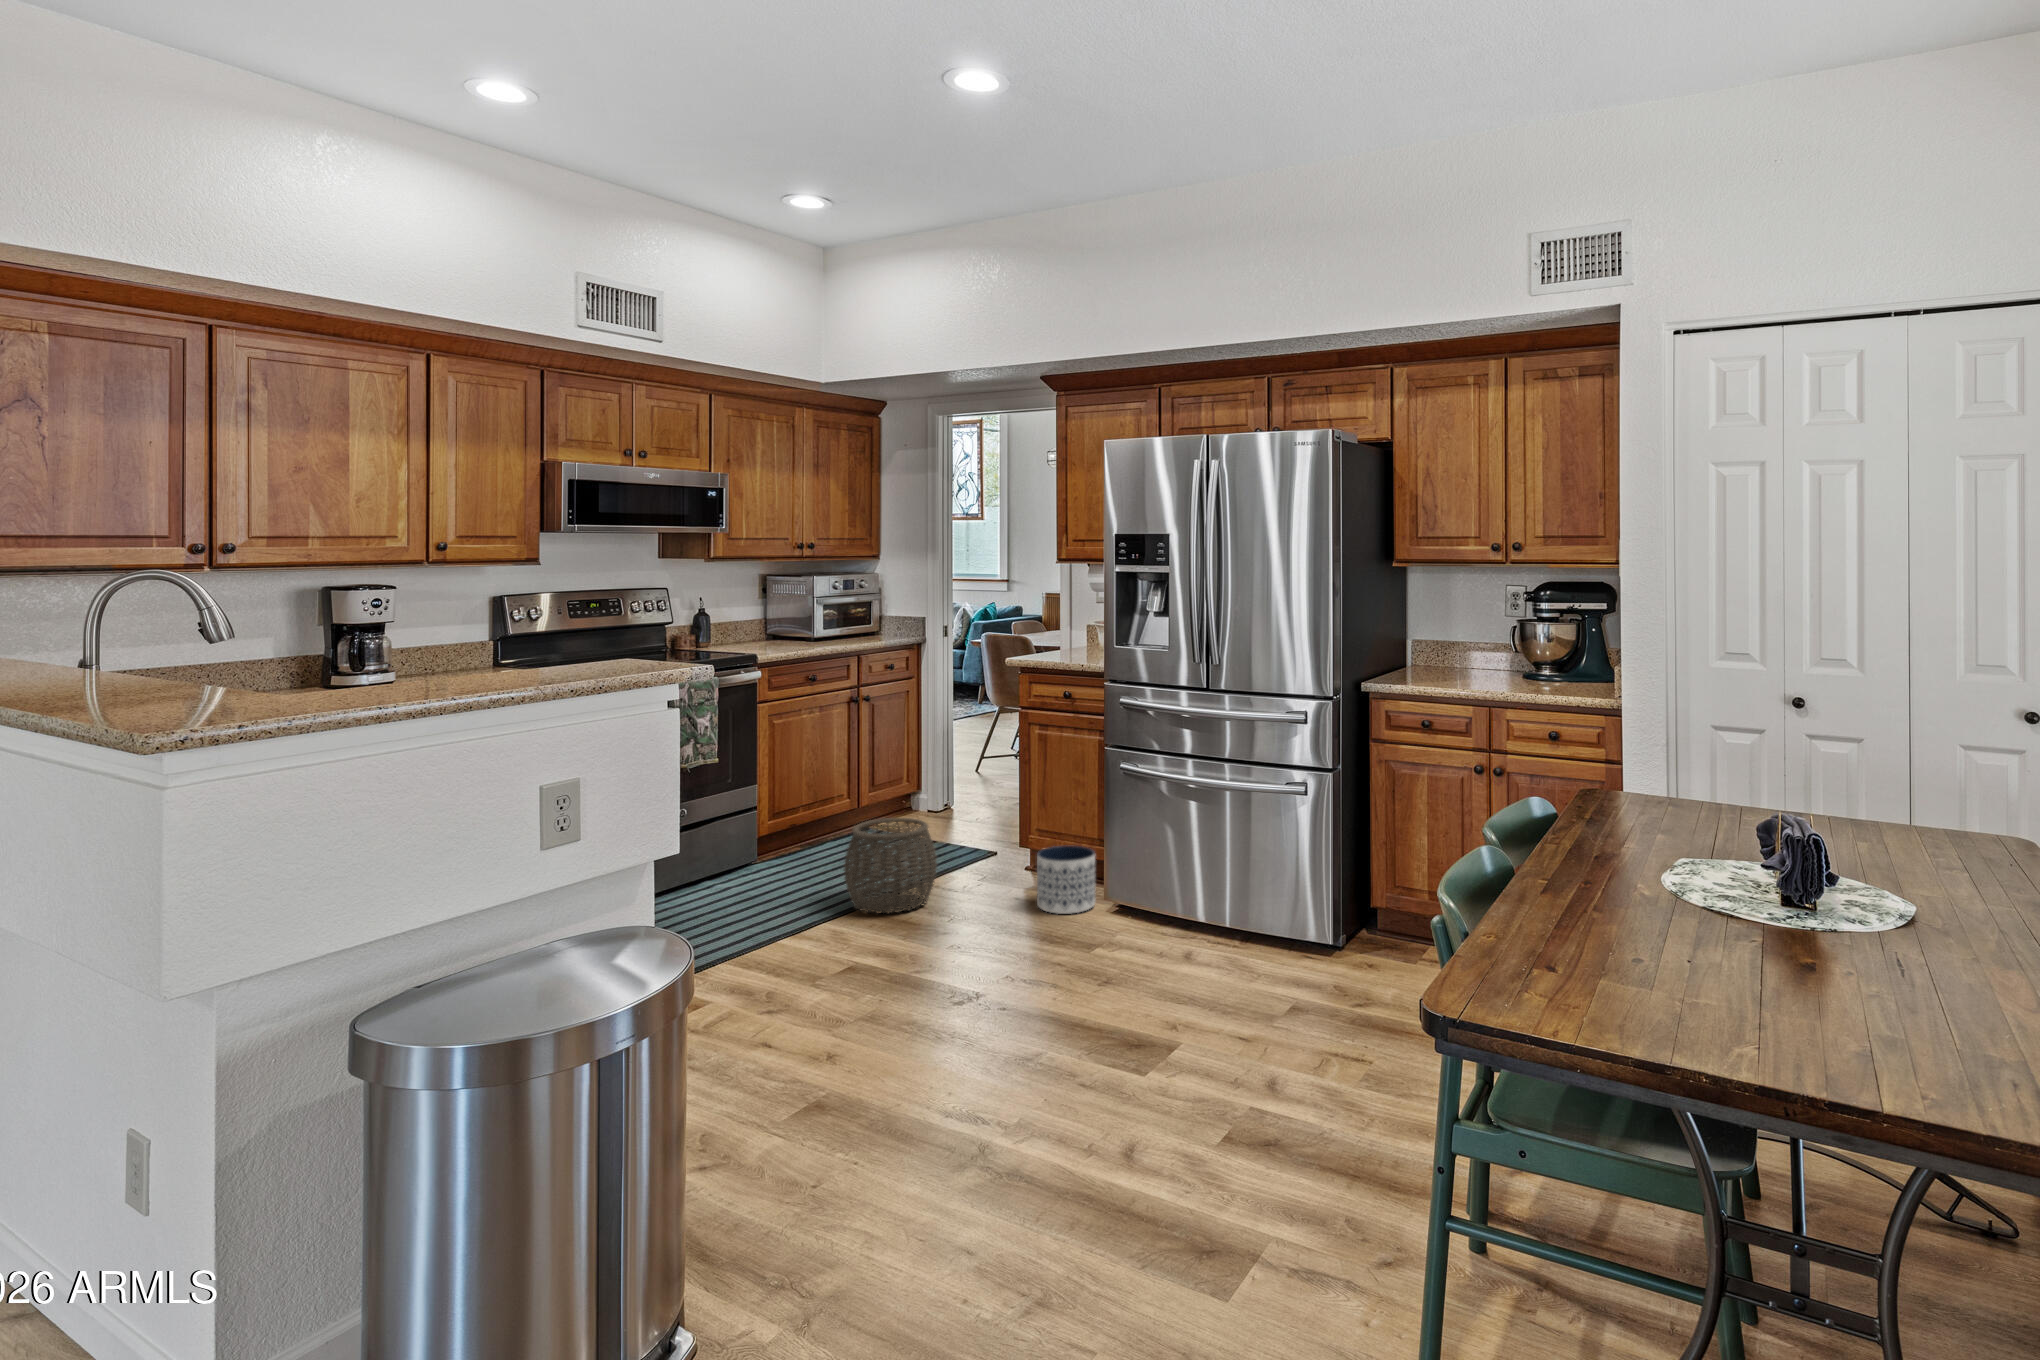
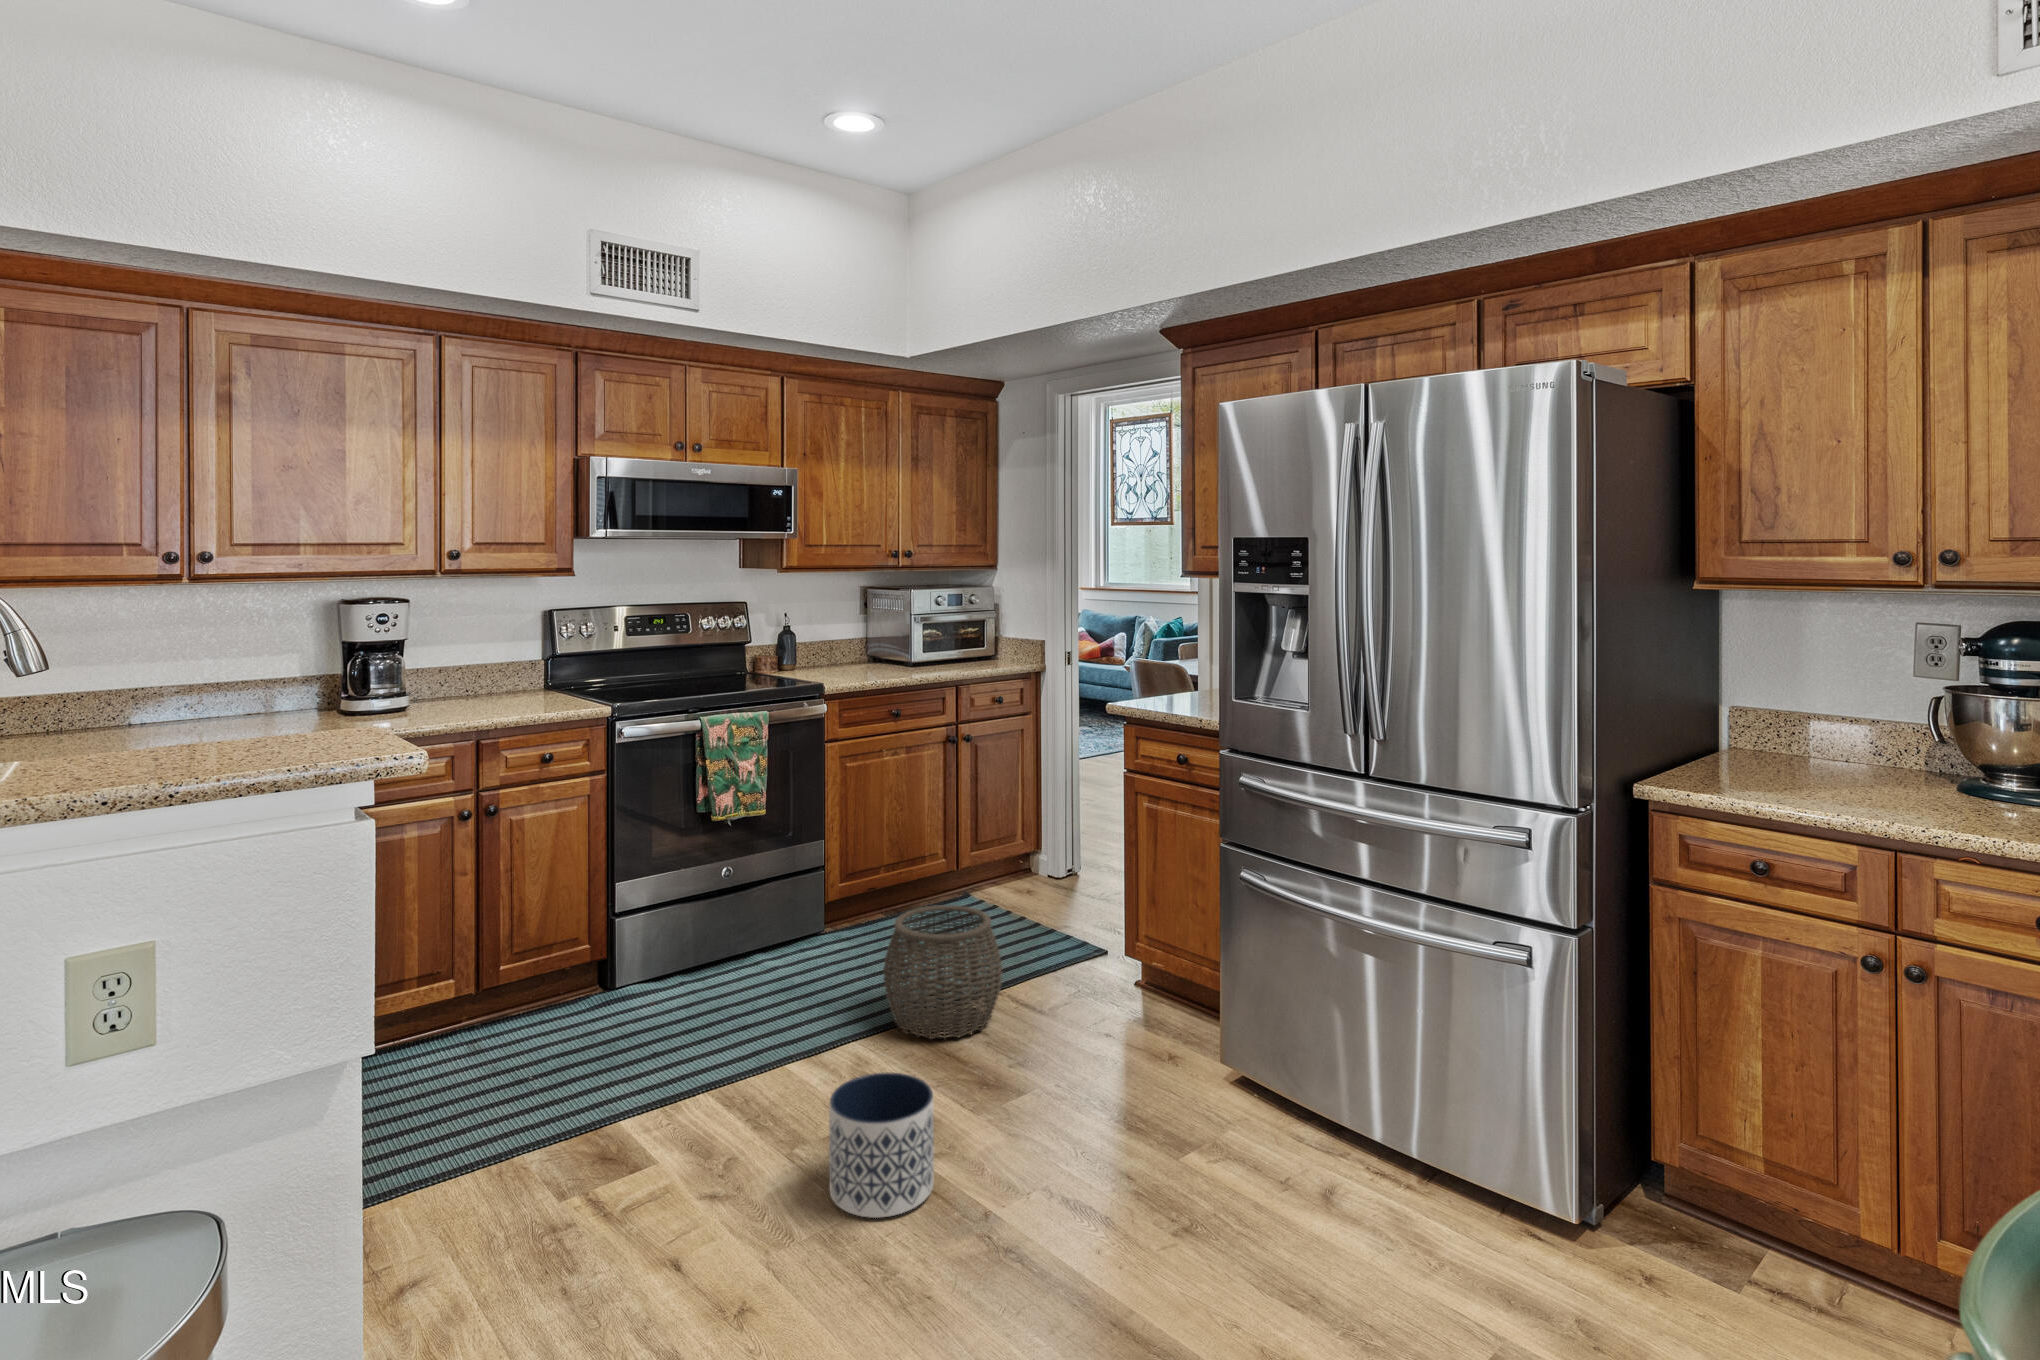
planter: present [1037,846,1095,914] -> present [829,1073,934,1218]

